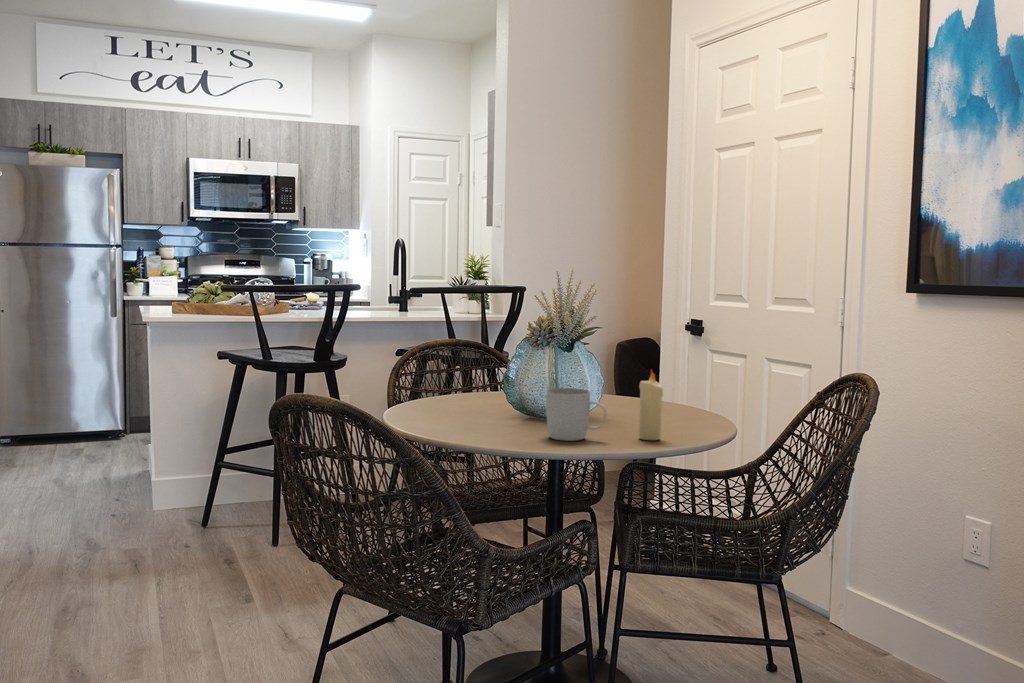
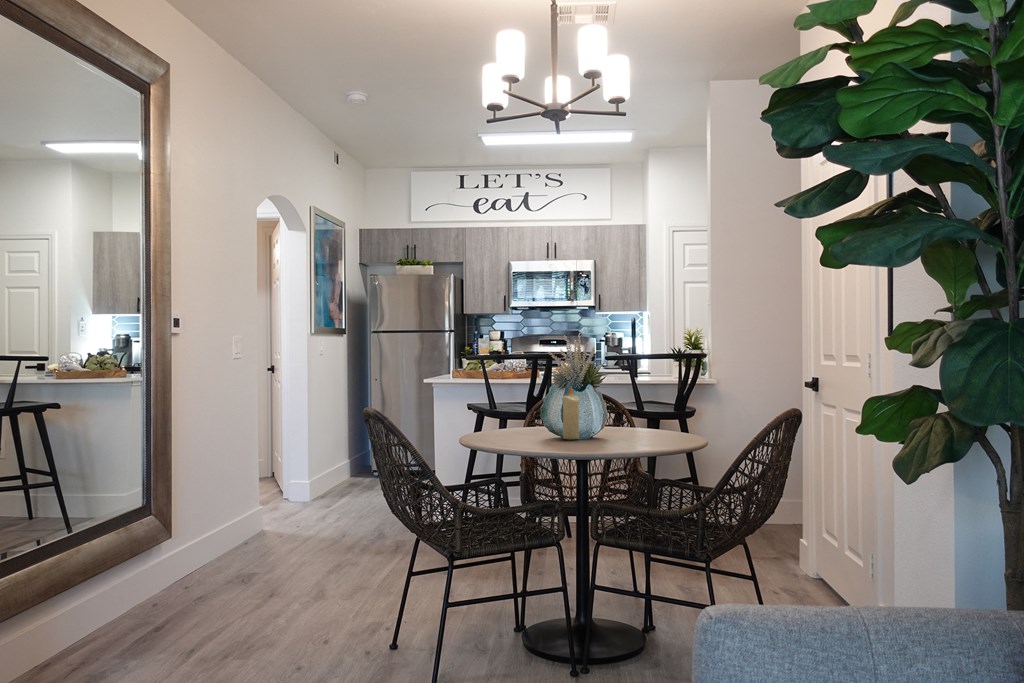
mug: present [546,388,606,441] -> none [500,402,535,437]

